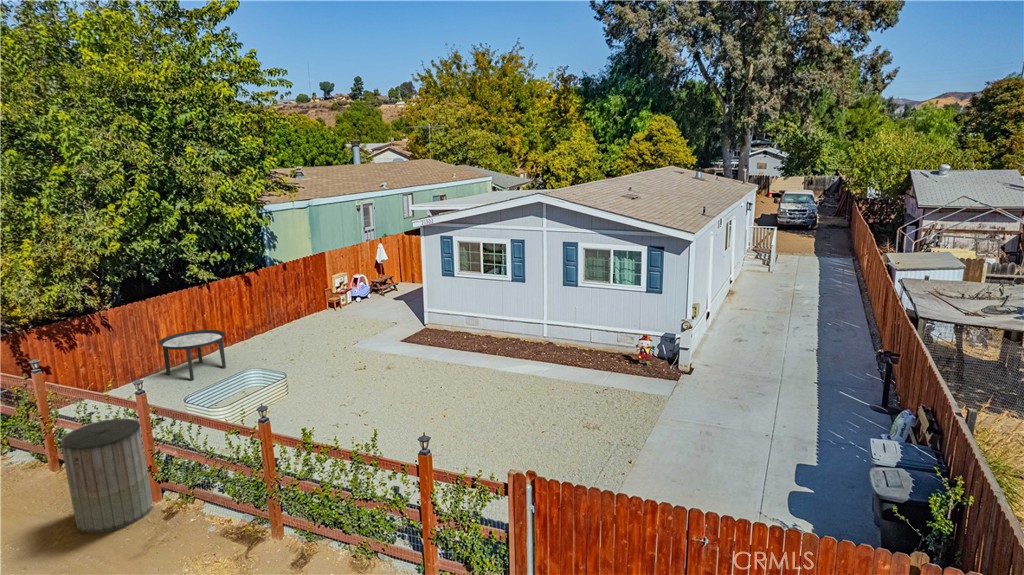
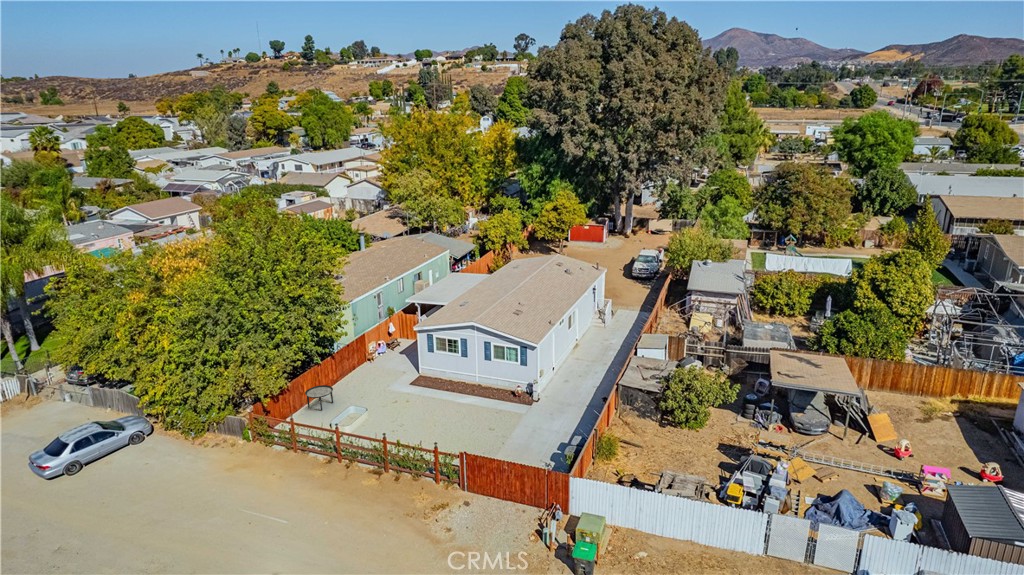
trash can: present [60,419,153,533] -> none [316,437,342,475]

